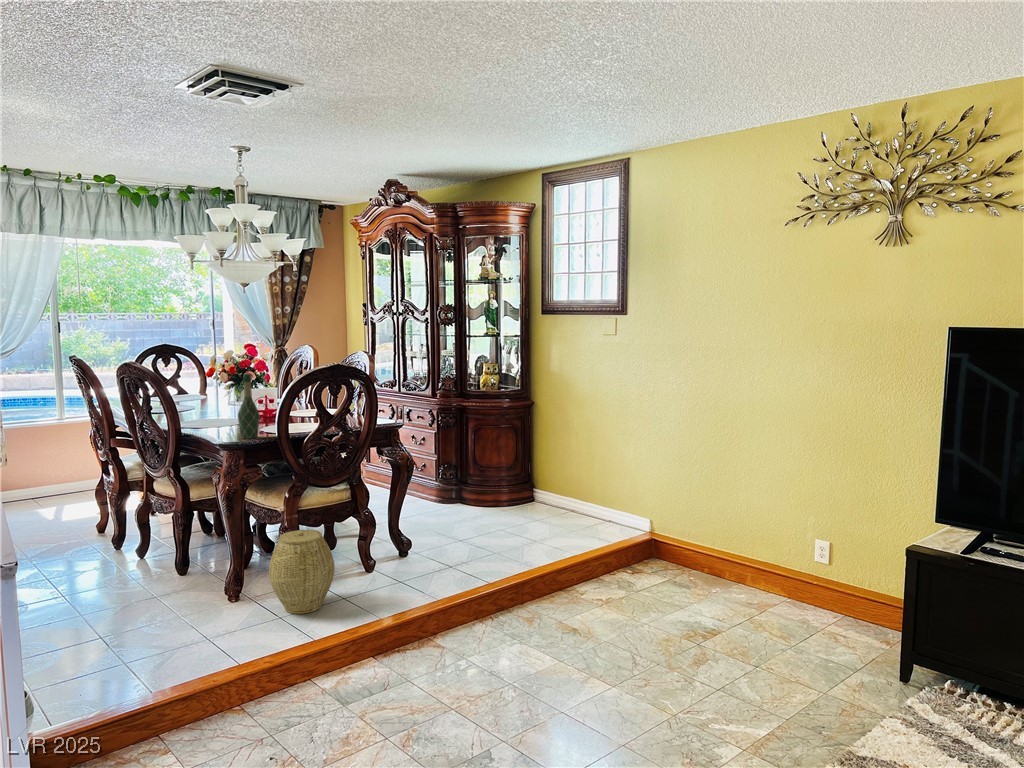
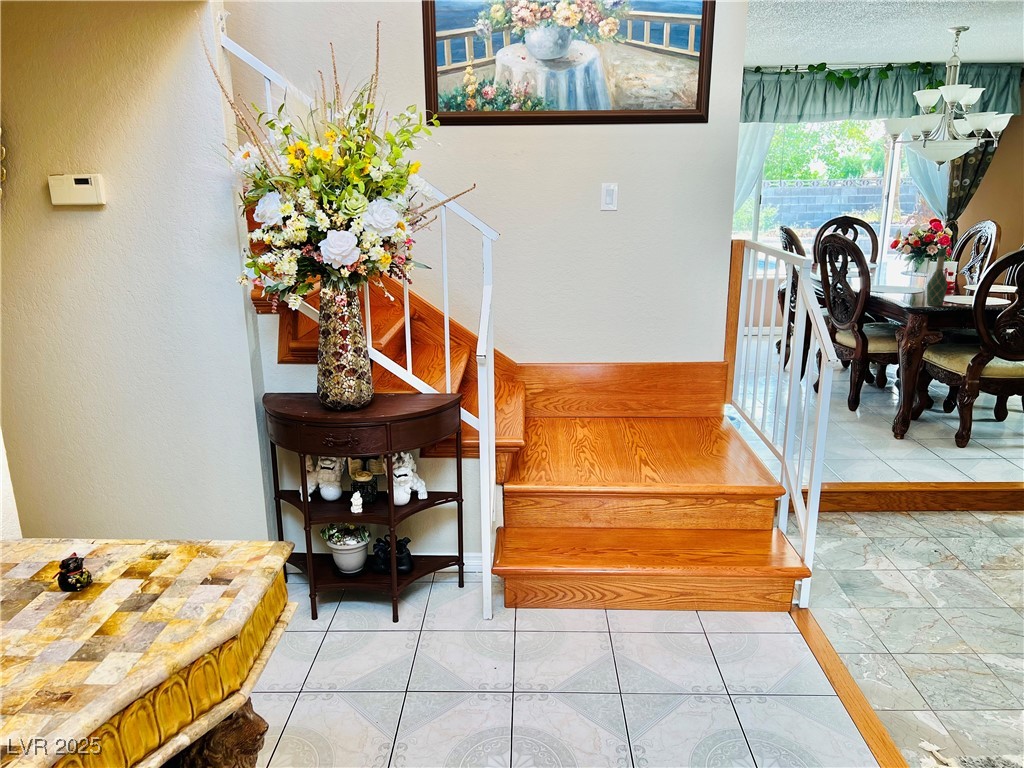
woven basket: present [269,530,335,614] -> none [936,391,1001,461]

